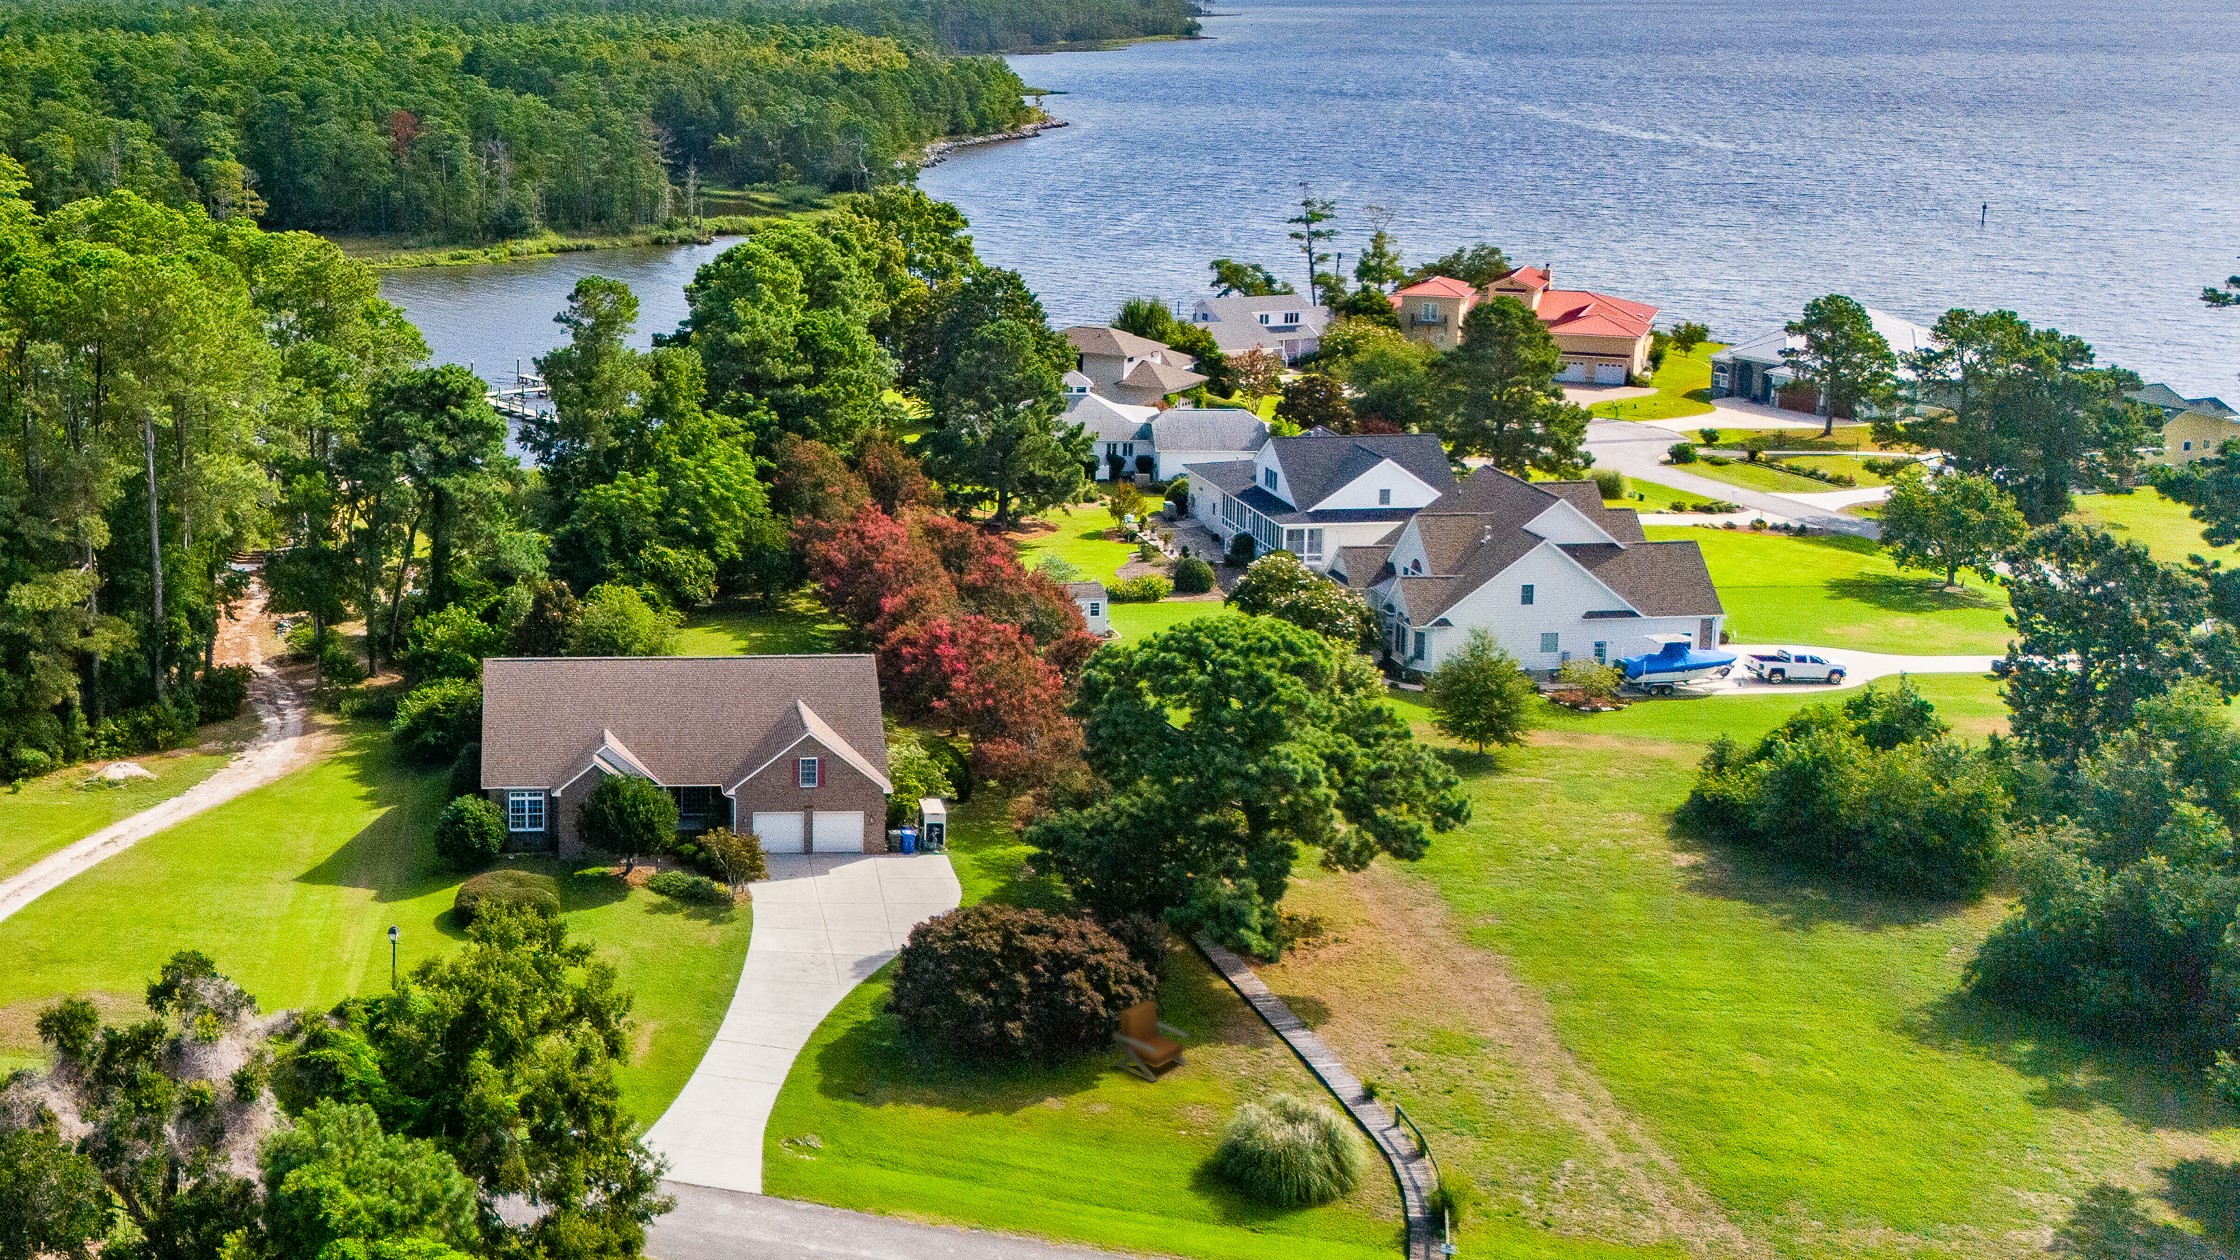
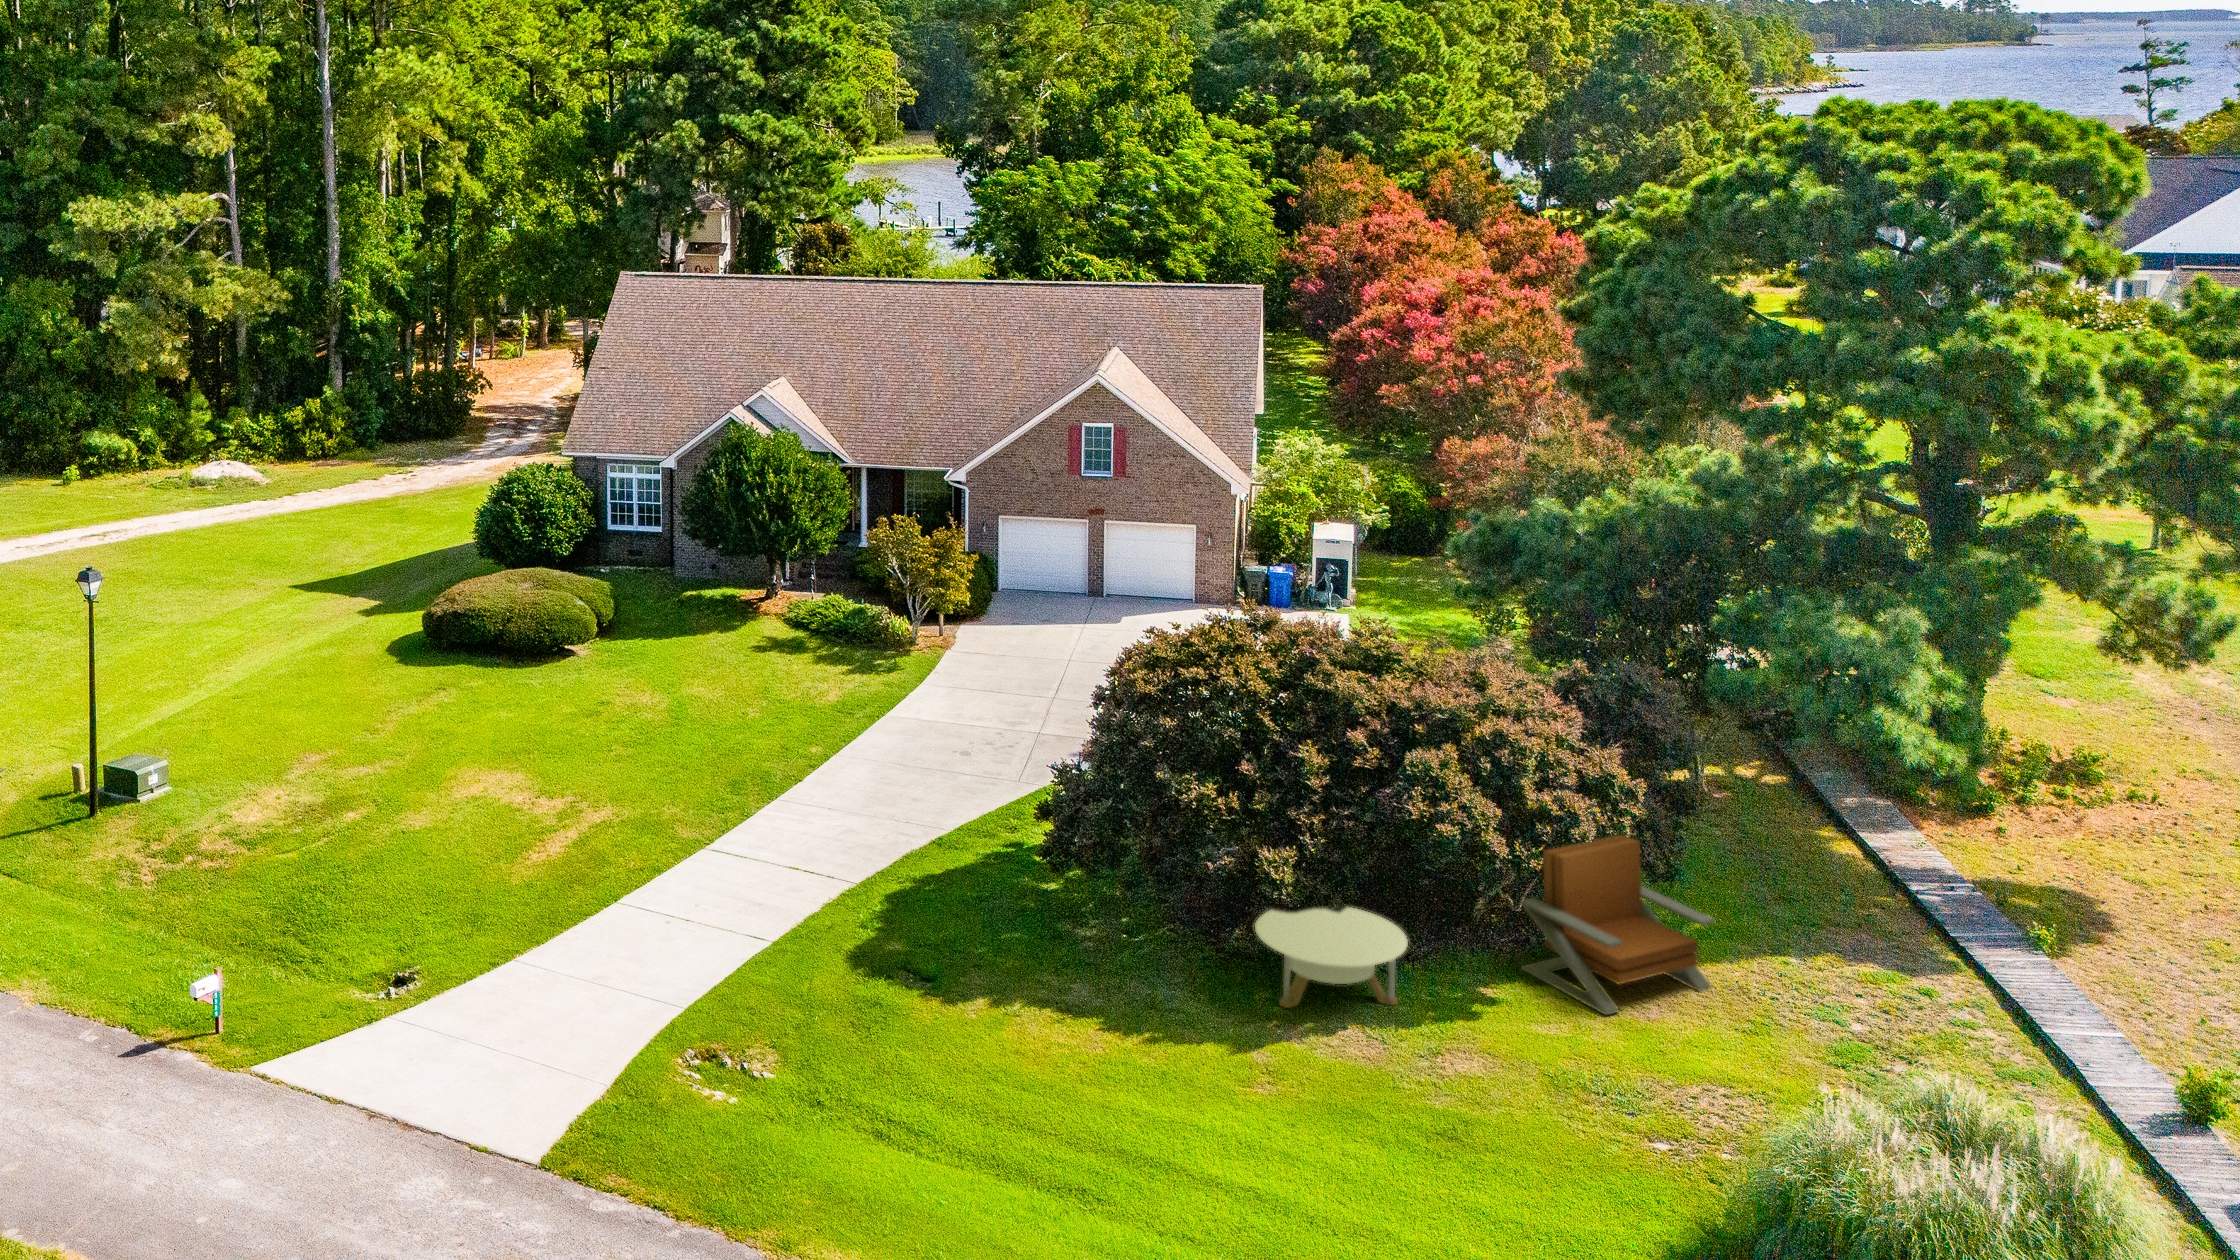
round table: none [1009,1046,1075,1096] -> present [1255,907,1408,1008]

